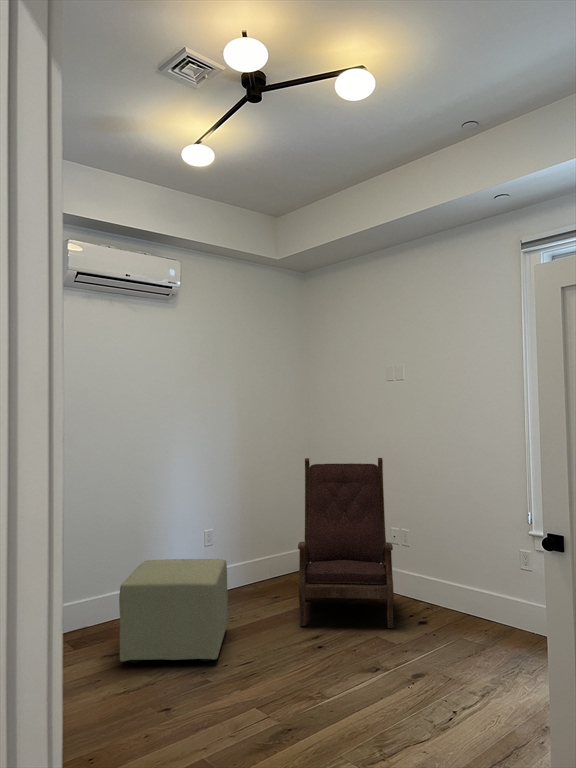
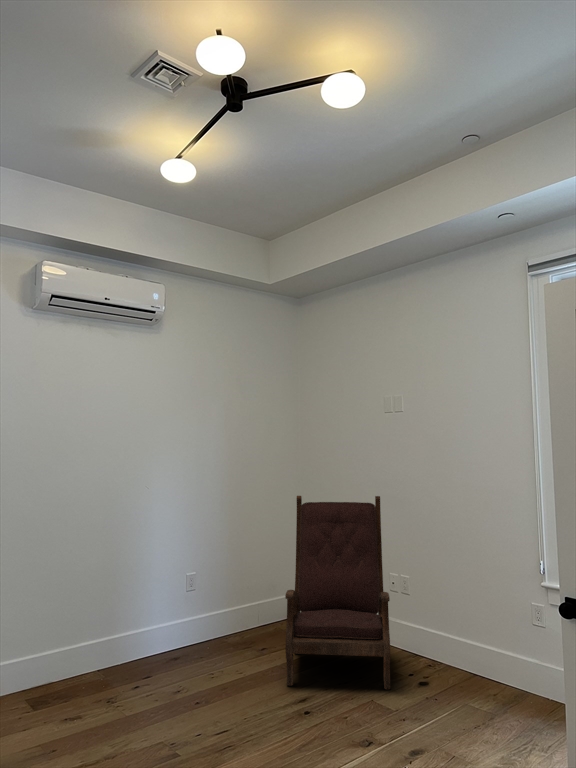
ottoman: present [119,559,228,663] -> none [81,609,207,731]

